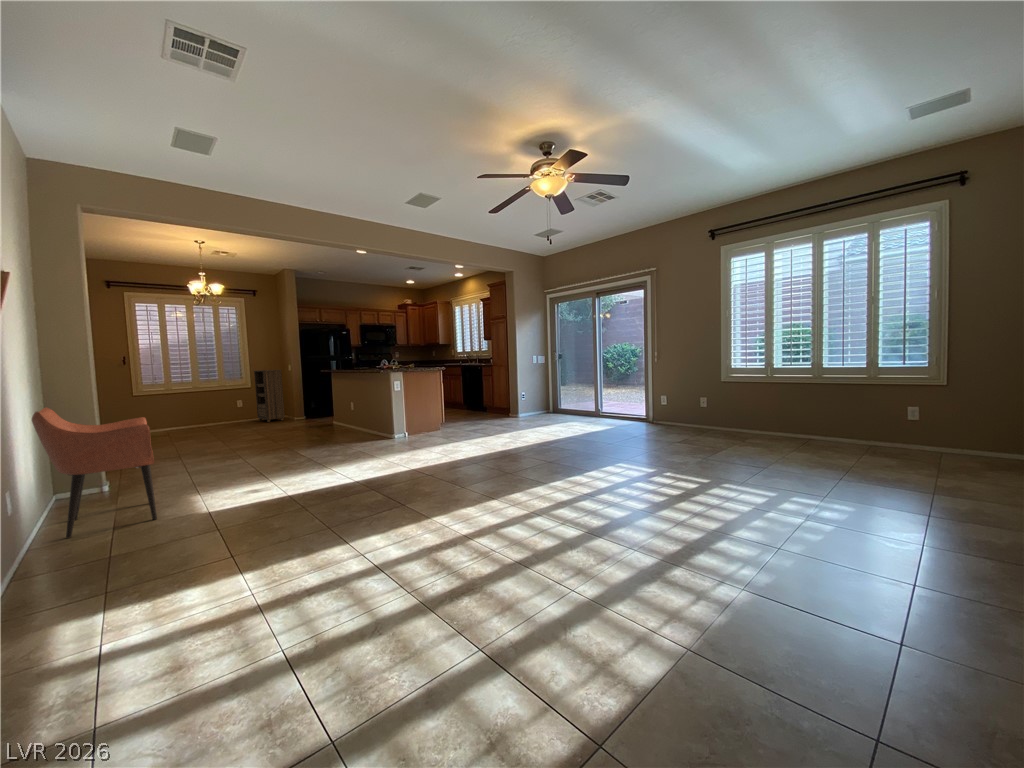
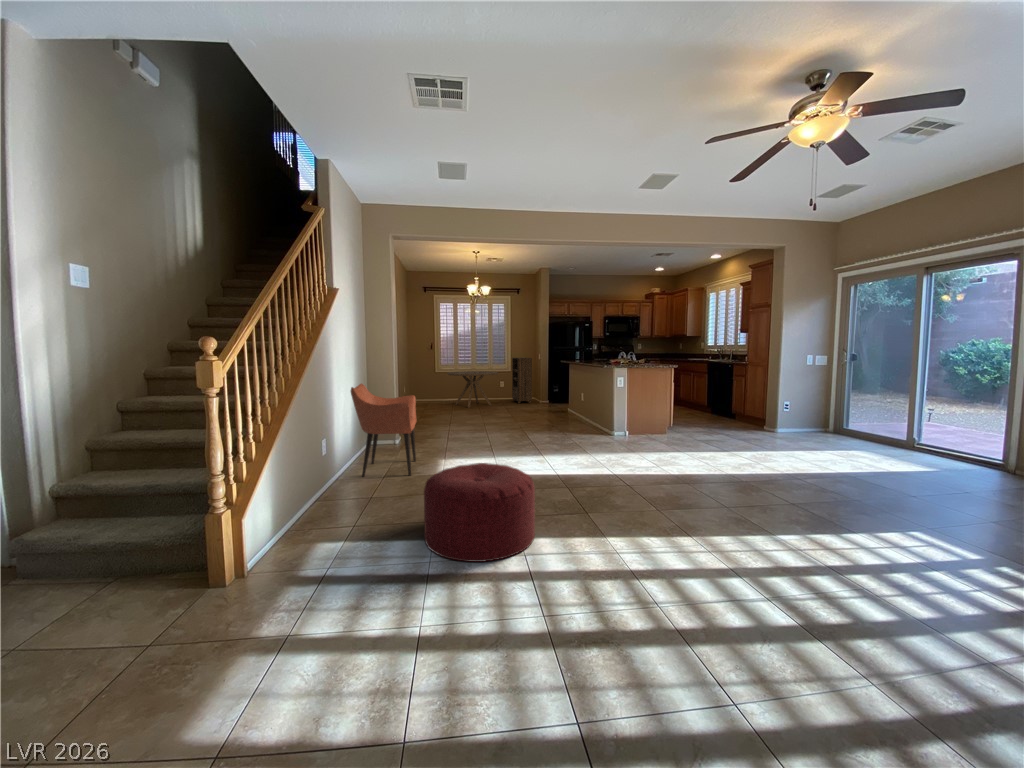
dining table: none [159,388,239,434] -> present [447,371,498,408]
ottoman: none [221,472,362,584] -> present [424,463,535,562]

